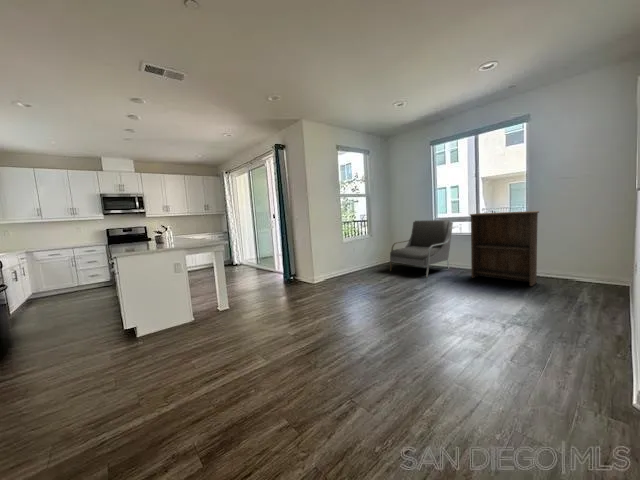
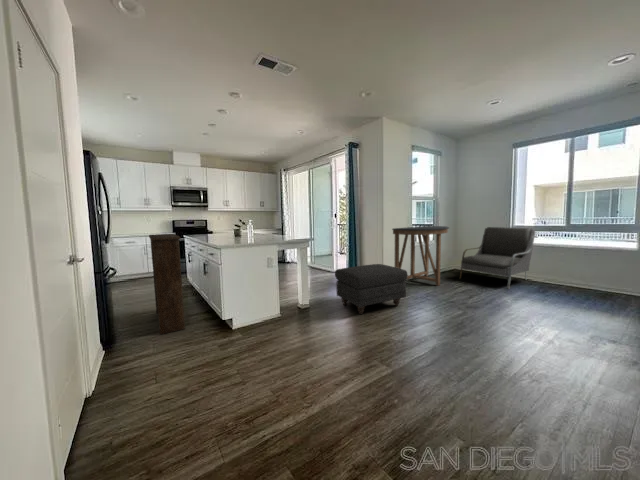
bookshelf: present [470,211,539,286] -> present [149,234,185,334]
console table: none [319,222,375,282] -> present [392,226,449,286]
ottoman: none [253,262,321,312] -> present [335,264,408,314]

